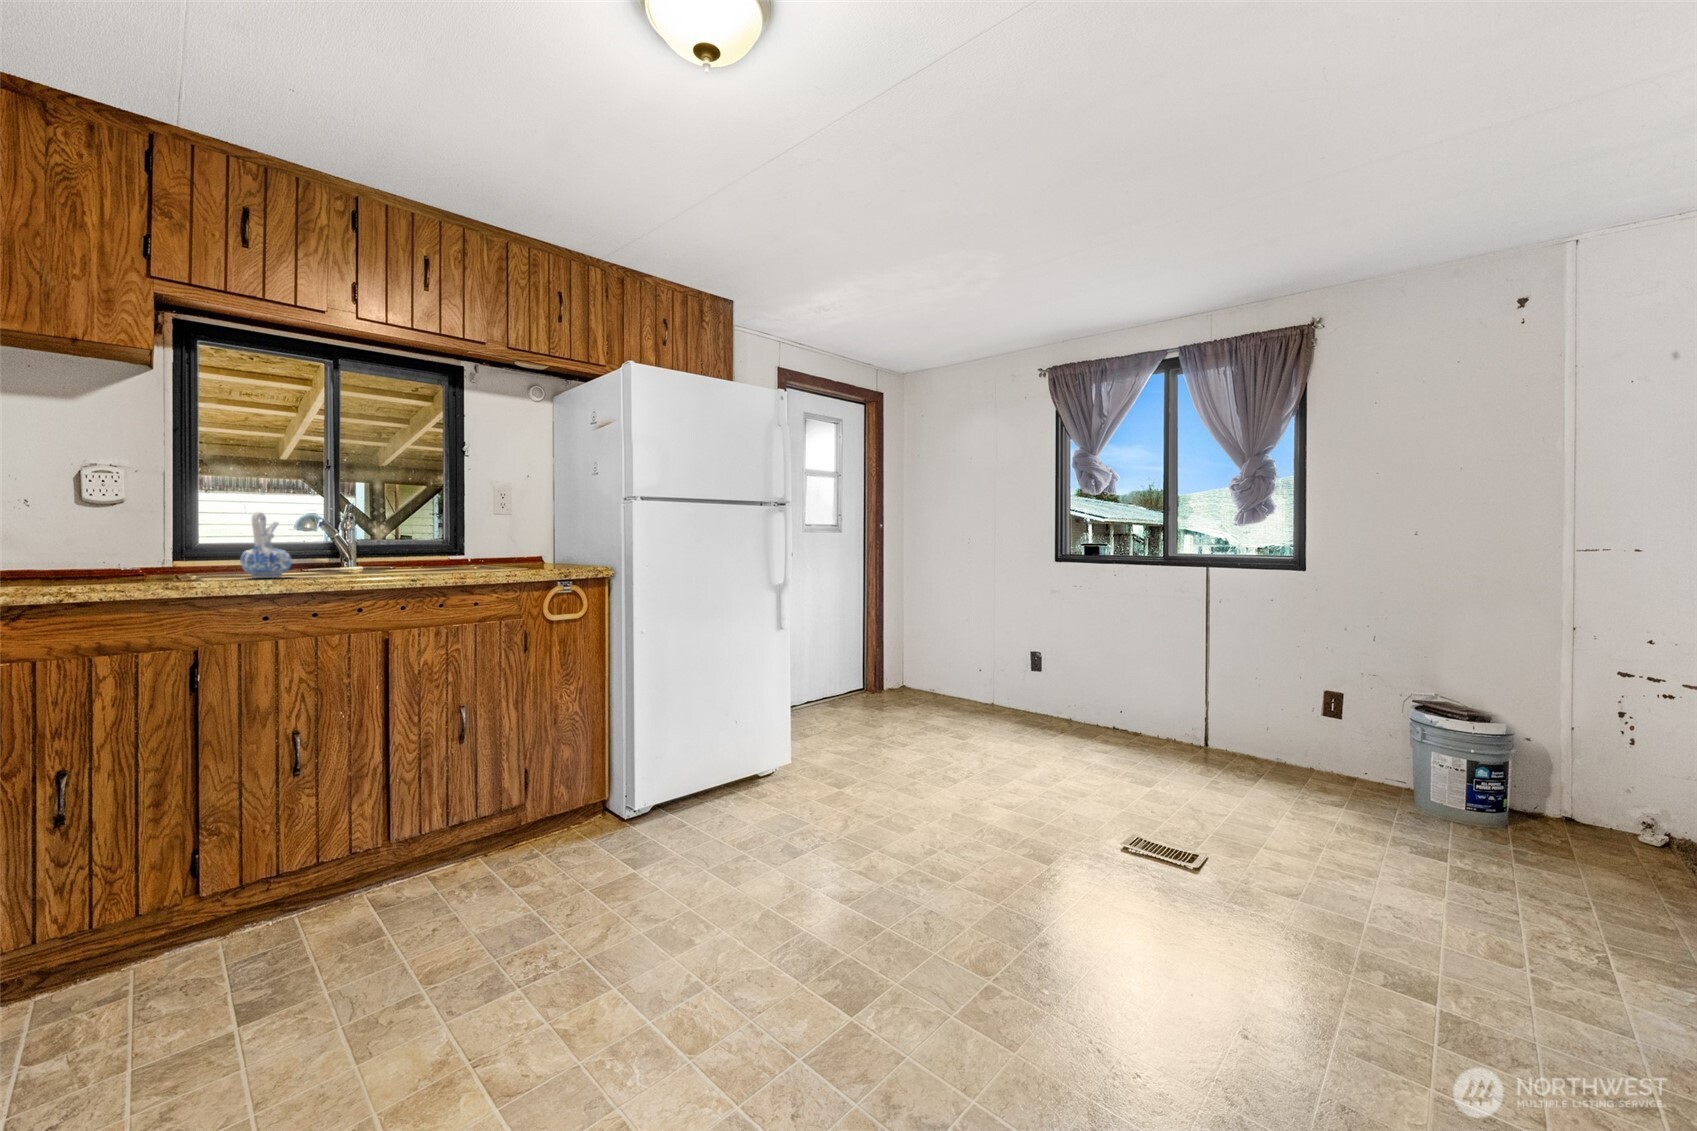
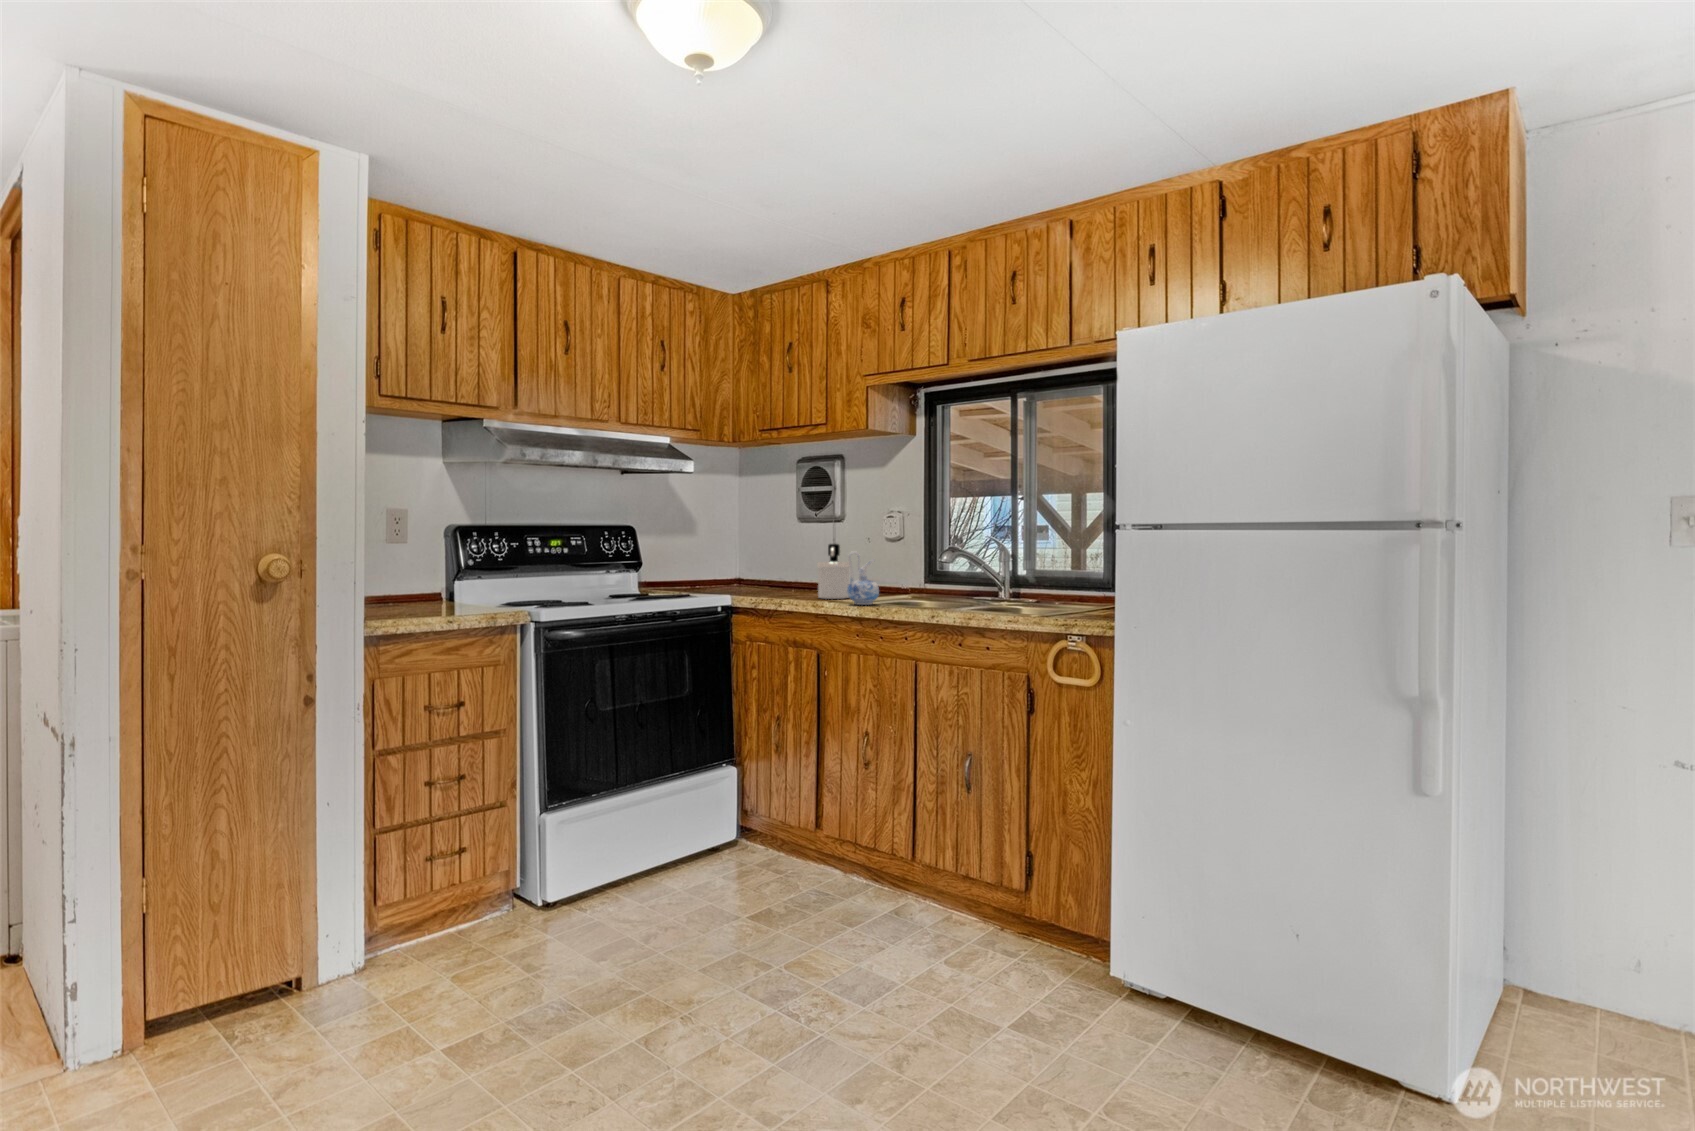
soap dispenser: none [89,502,172,579] -> present [817,544,849,599]

